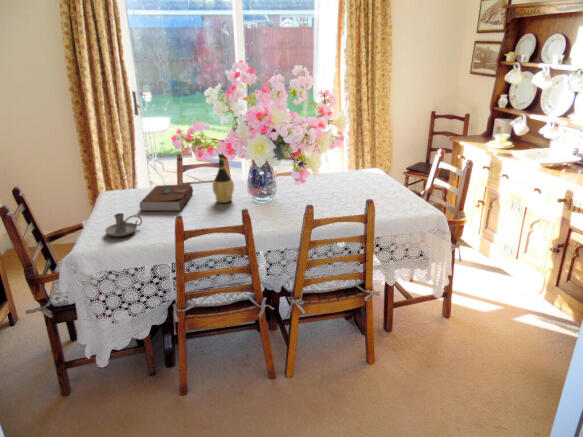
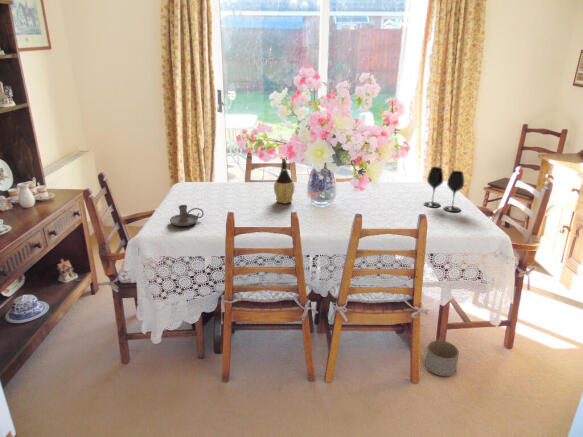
wine glass: none [361,154,398,196] -> present [424,167,464,212]
book: present [140,183,193,211] -> none [205,181,257,207]
planter: none [378,320,409,354] -> present [426,340,459,376]

